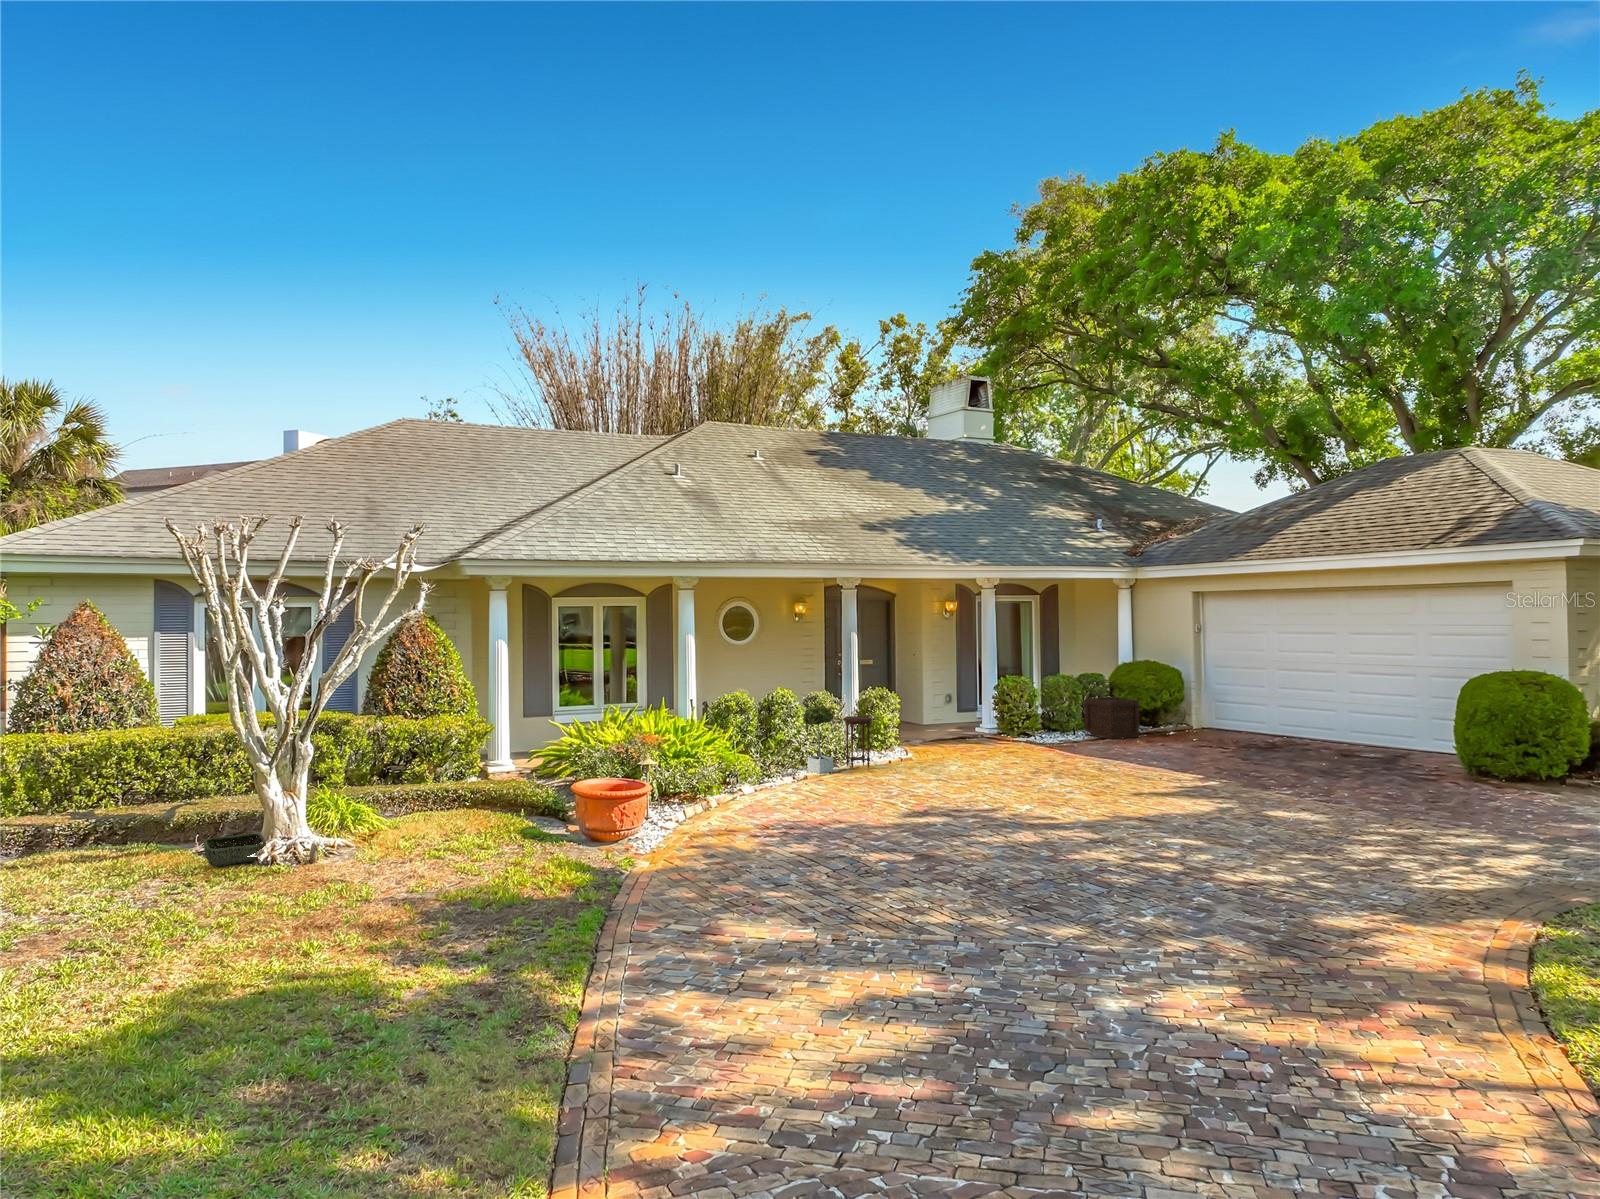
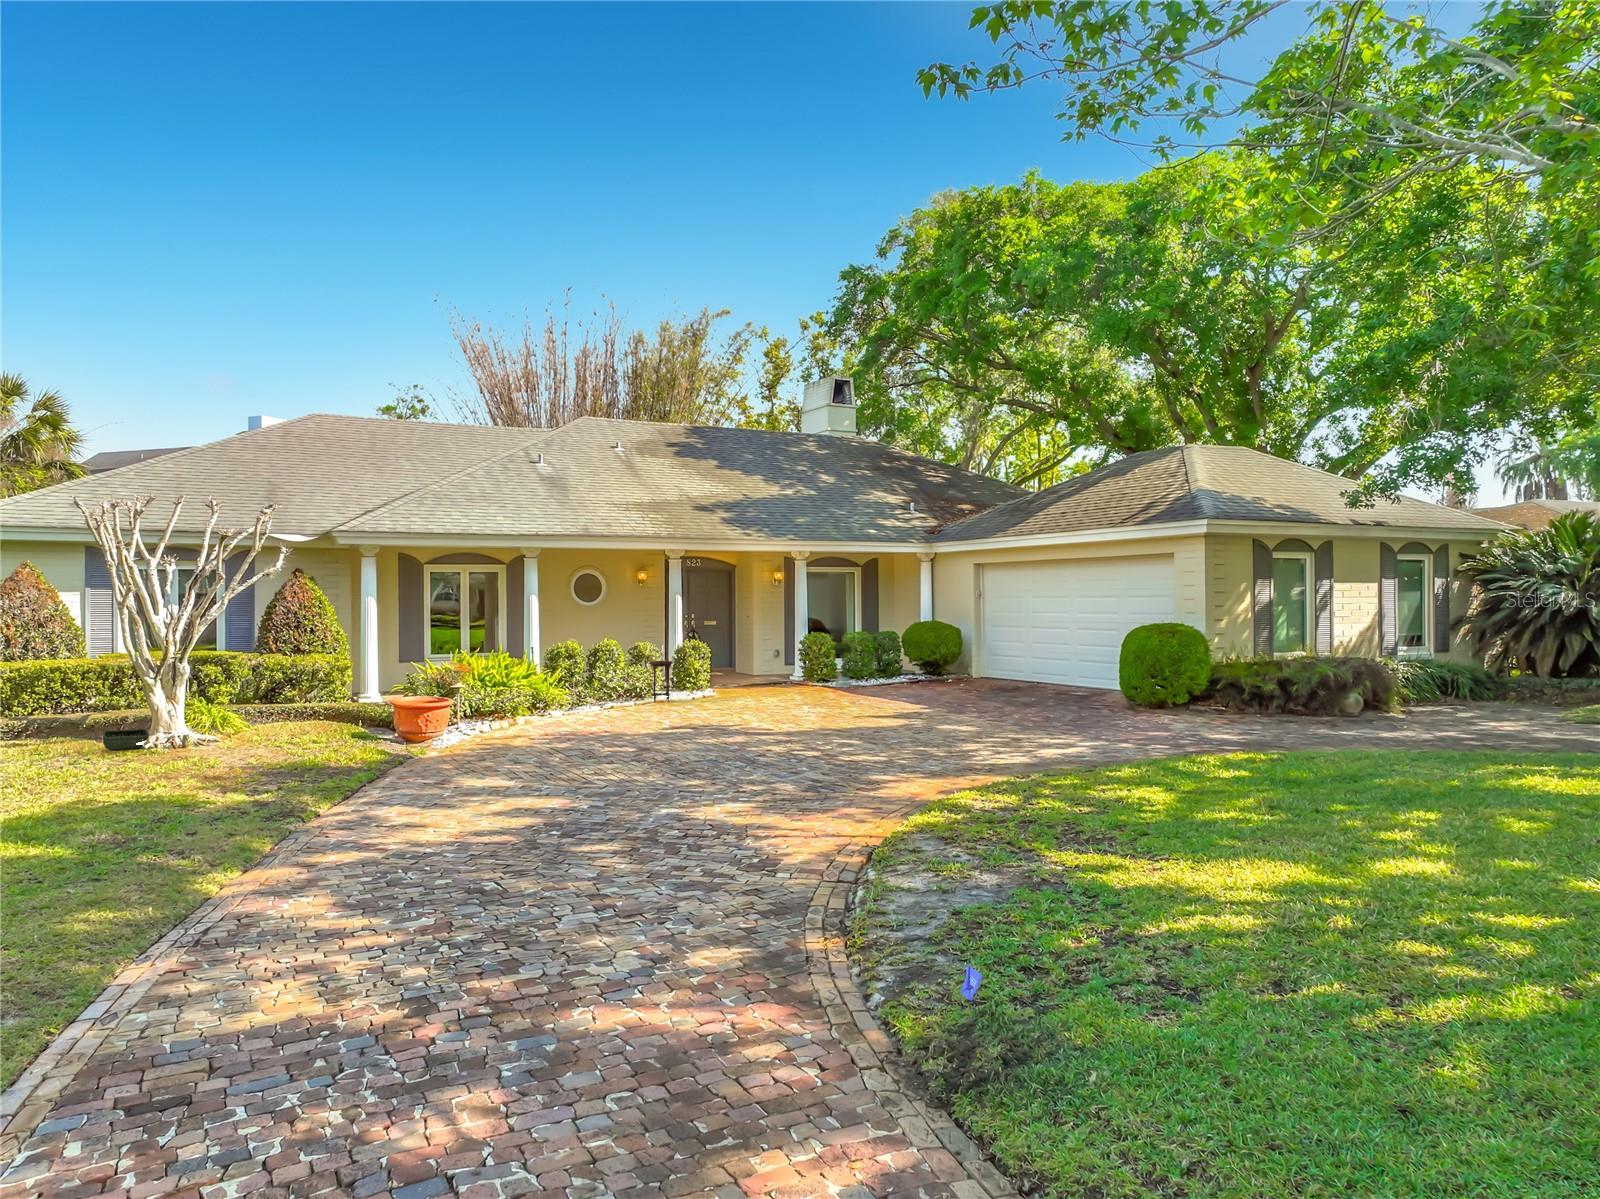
wooden crate: present [1084,697,1140,739] -> none [881,652,923,686]
potted tree: present [803,707,833,774] -> present [833,643,852,686]

